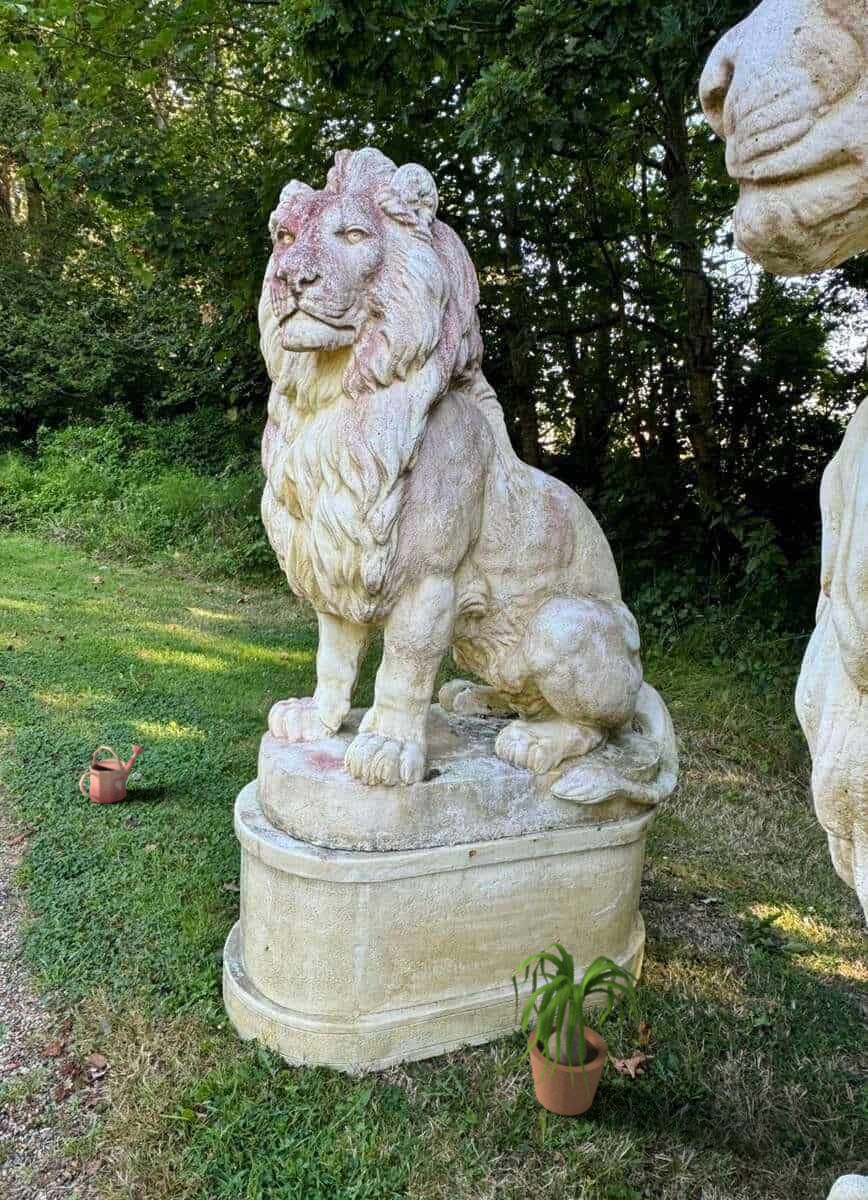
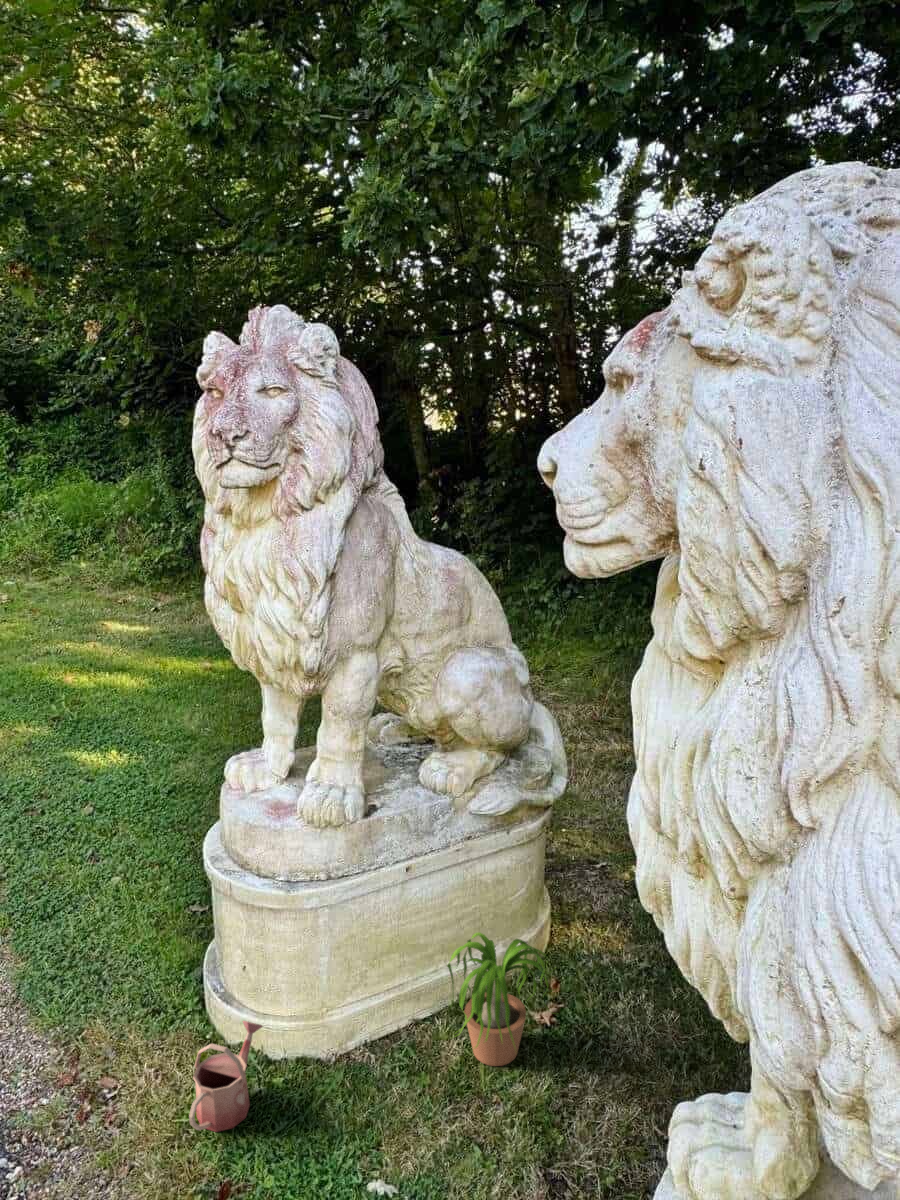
watering can: present [79,745,145,803] -> present [189,1021,262,1132]

